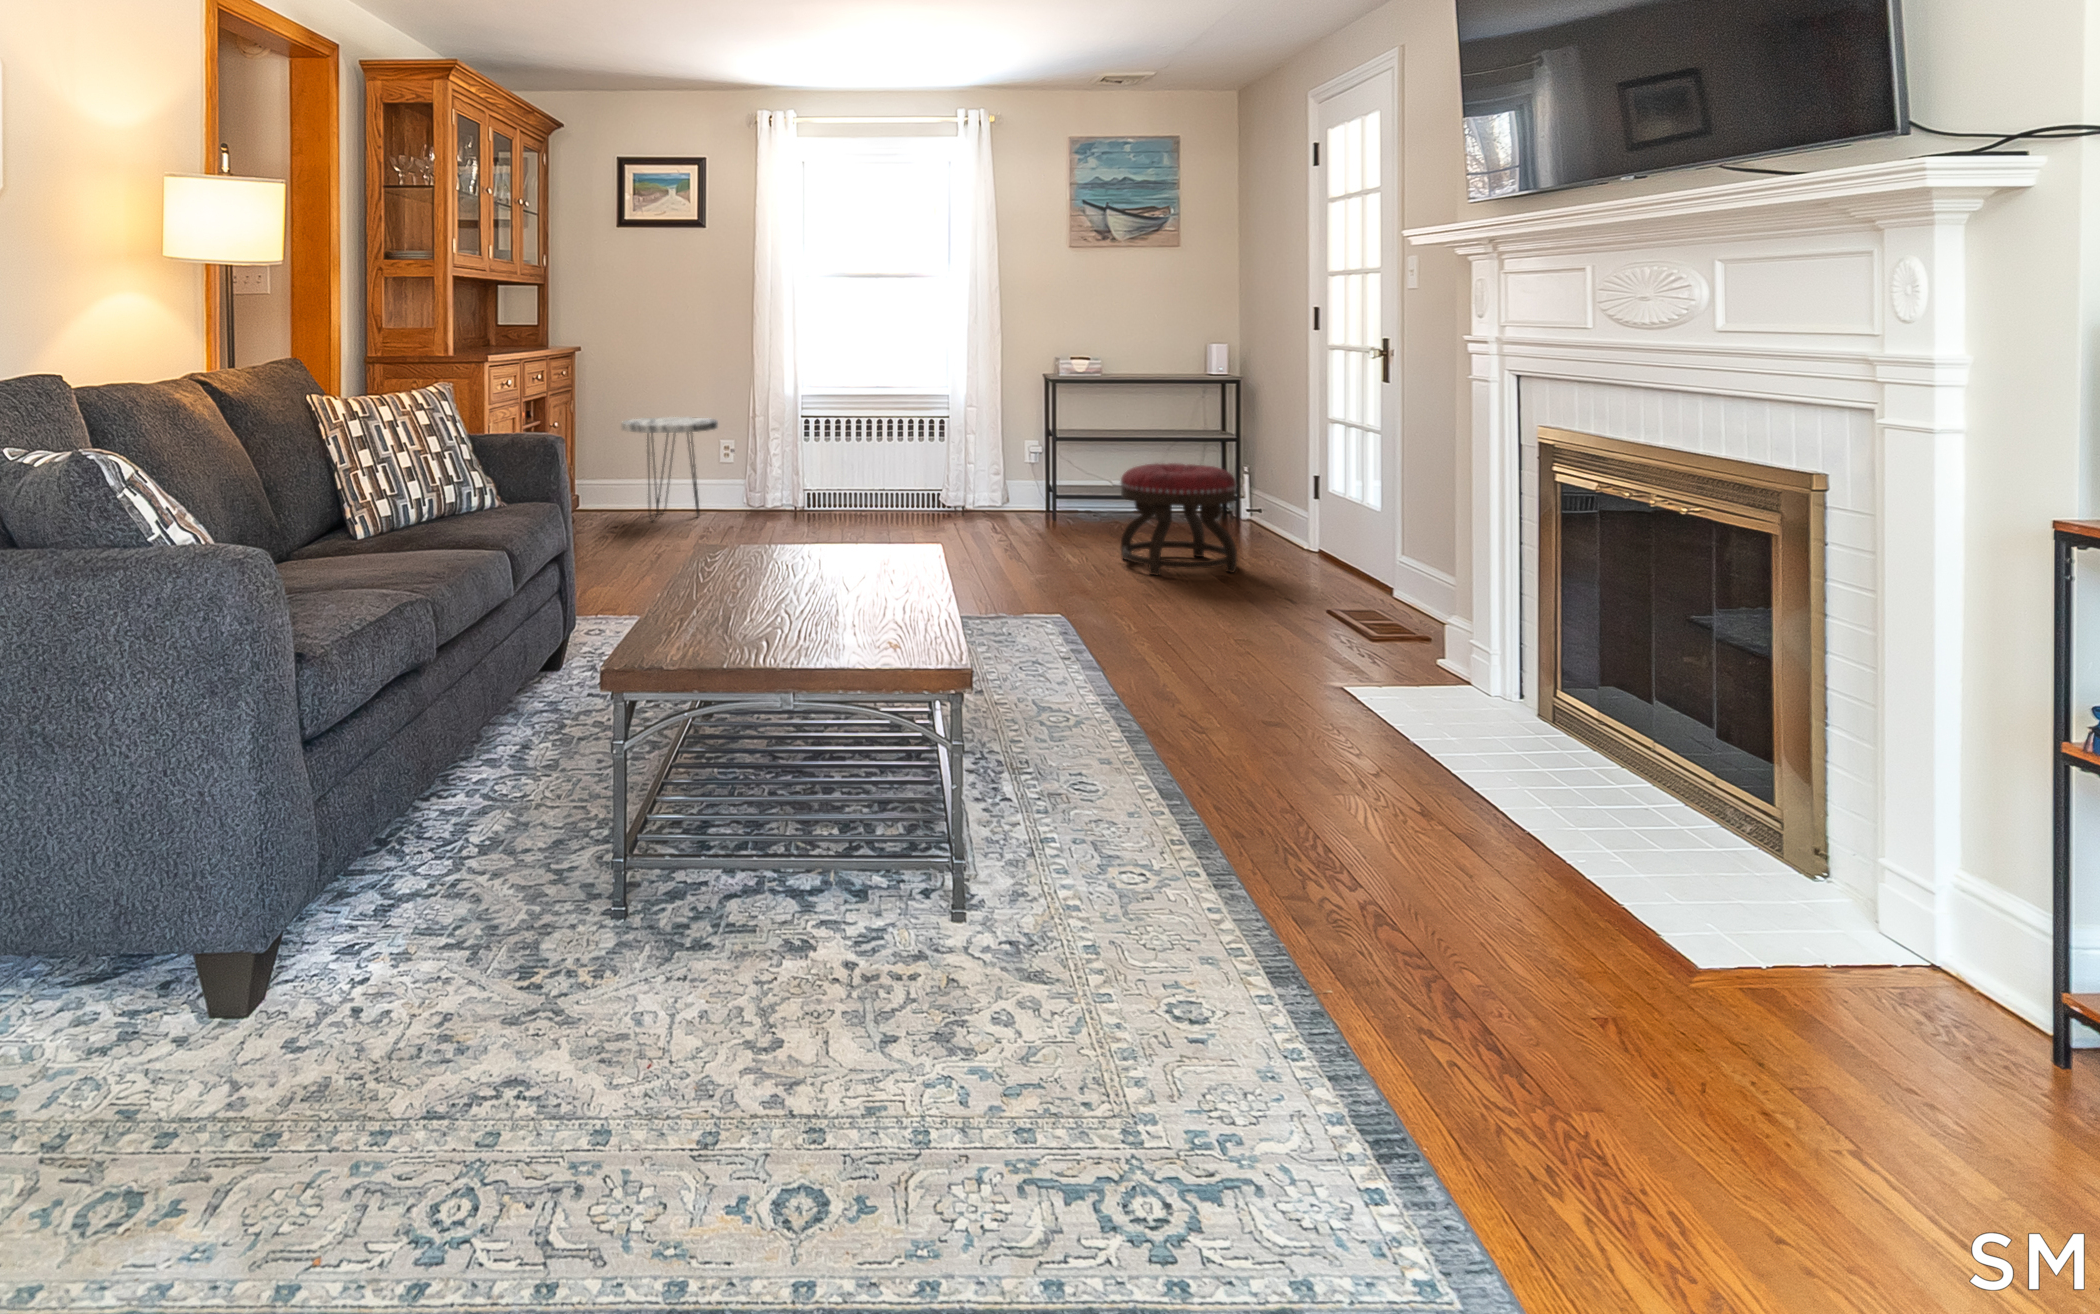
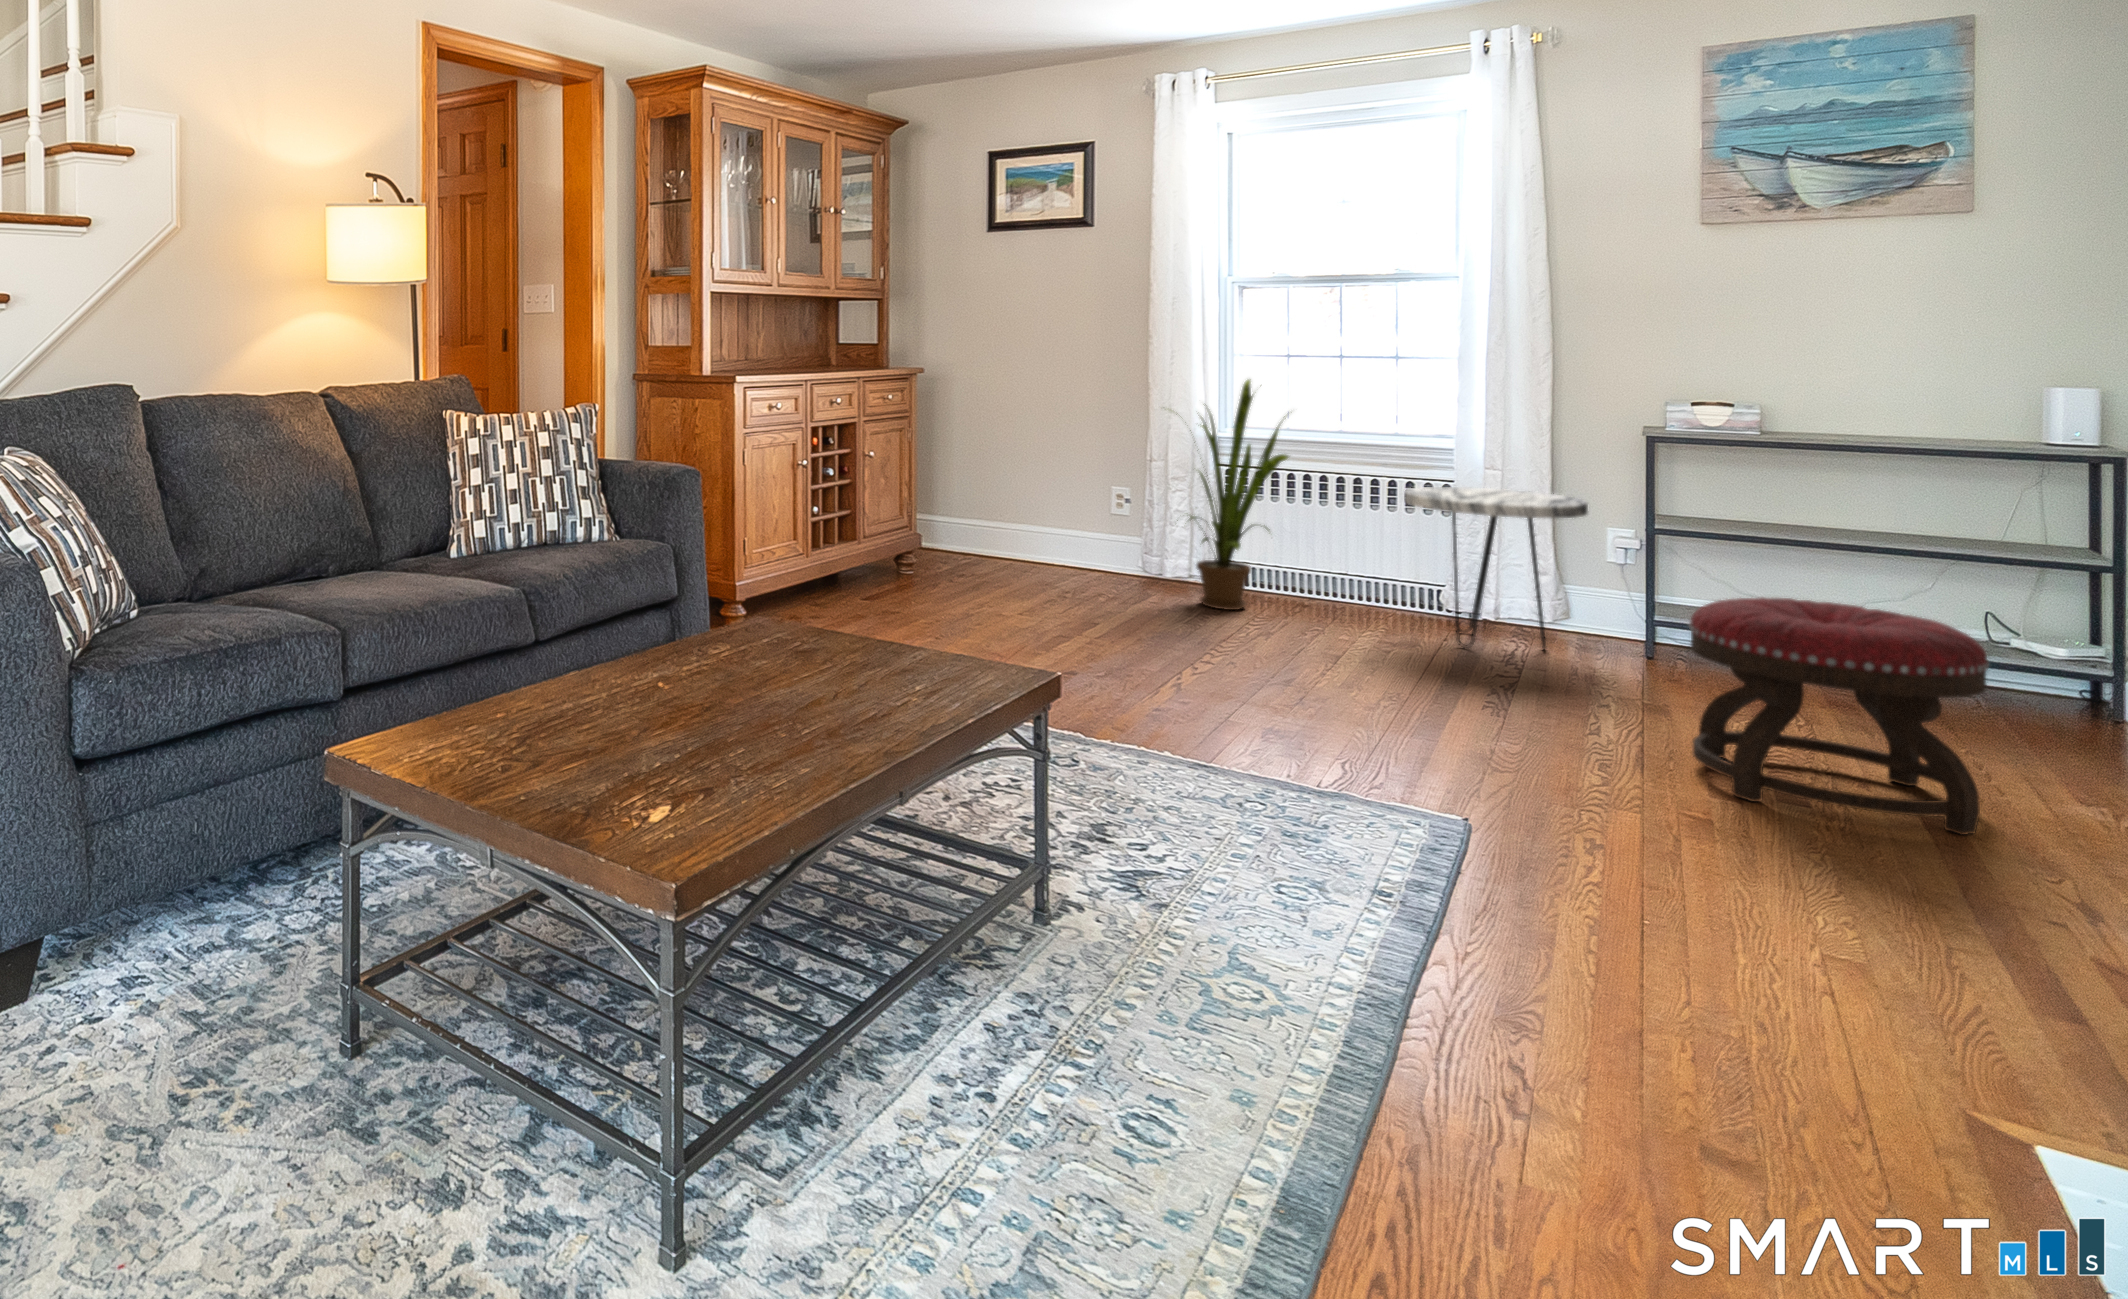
house plant: none [771,349,866,524] -> present [1177,379,1288,610]
side table: present [622,417,718,520] -> present [1404,487,1588,649]

